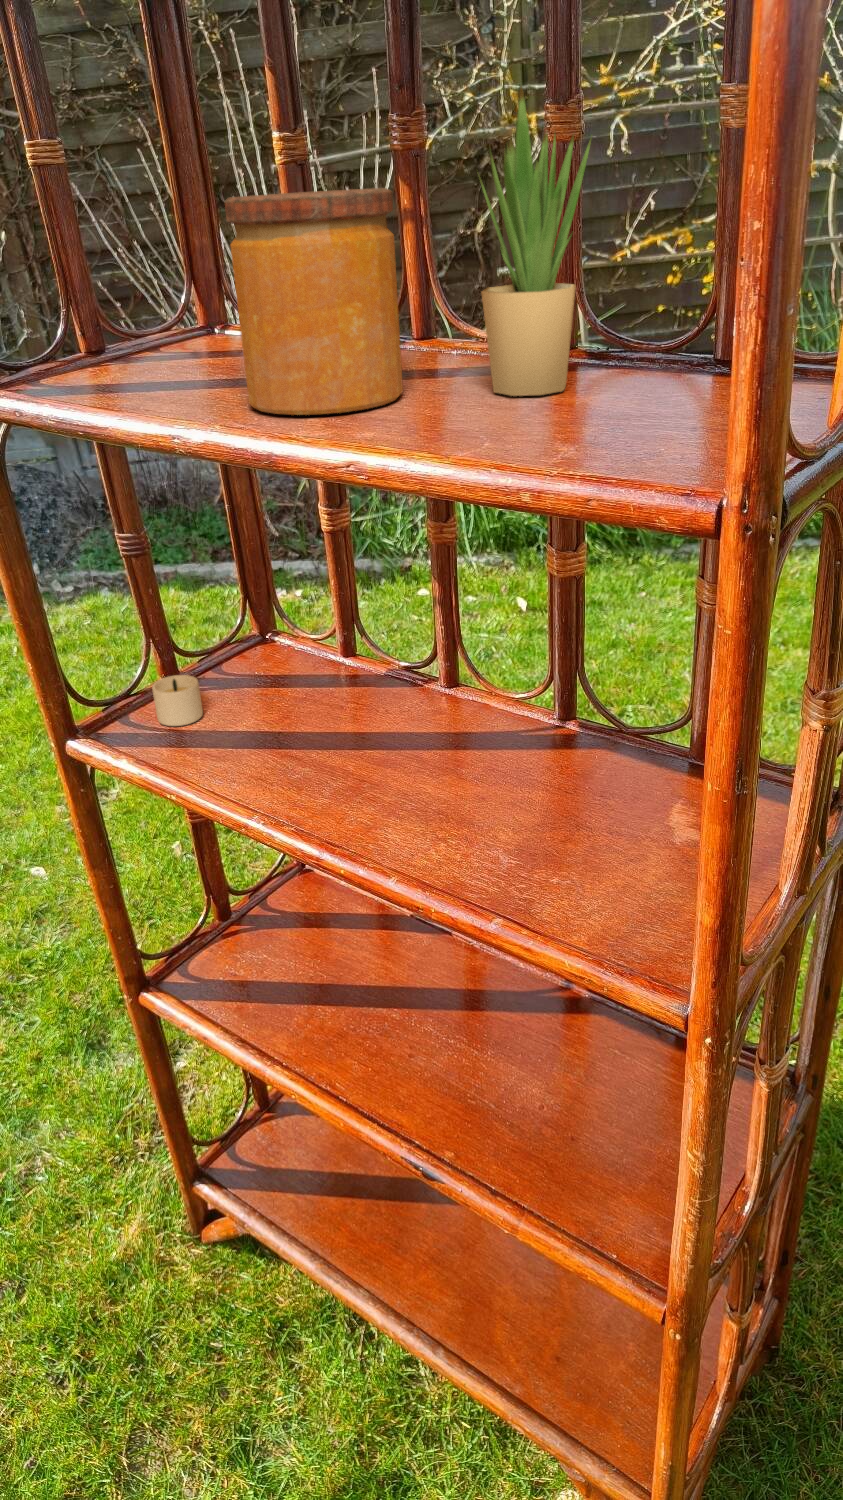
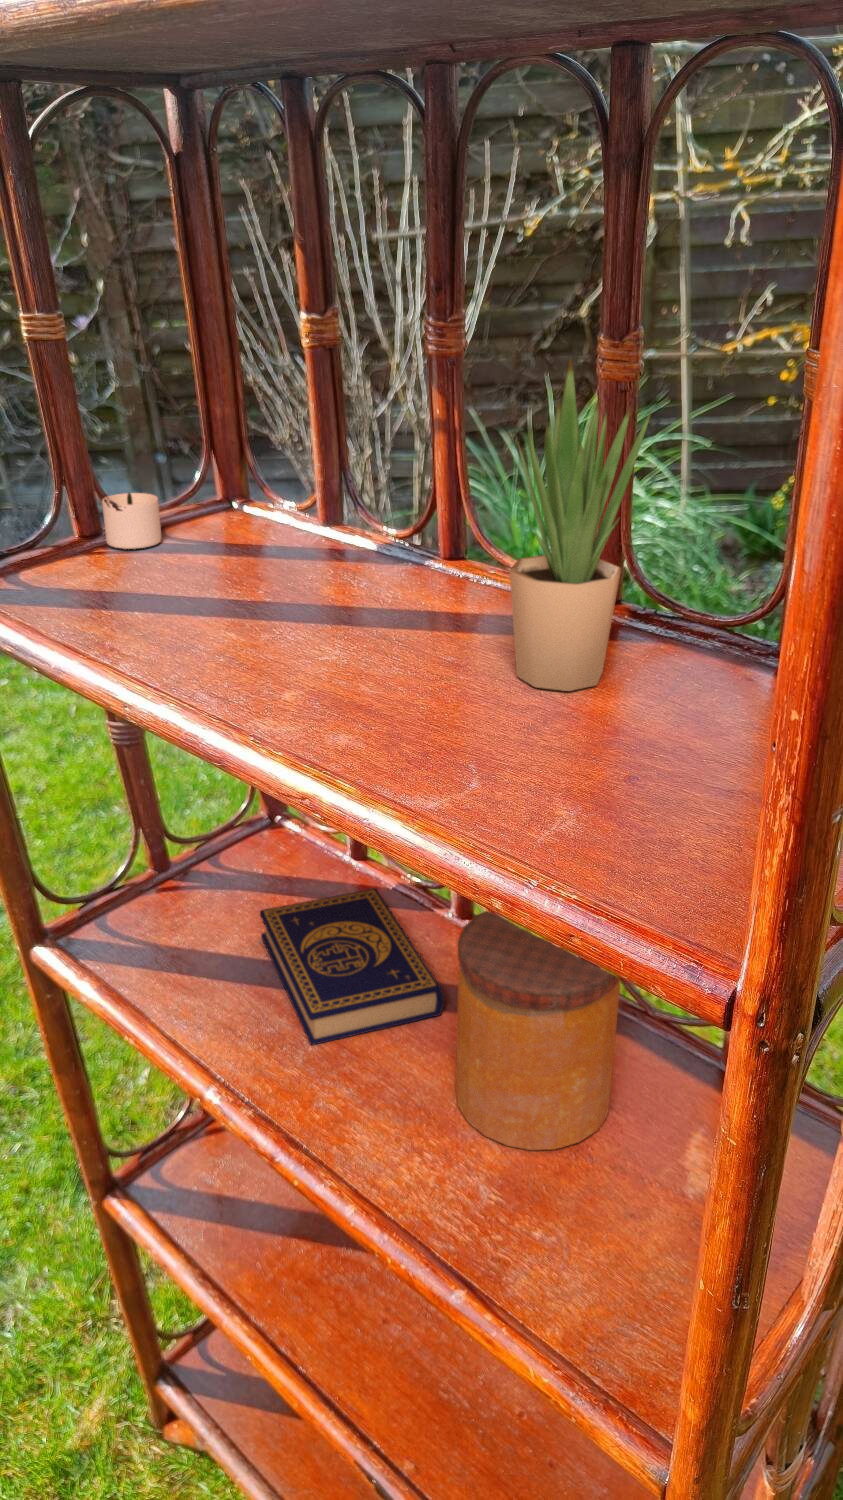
jar: present [225,188,403,415] -> present [456,909,620,1150]
book: none [269,666,444,780] -> present [260,888,444,1045]
candle: present [152,675,203,726] -> present [102,493,162,549]

